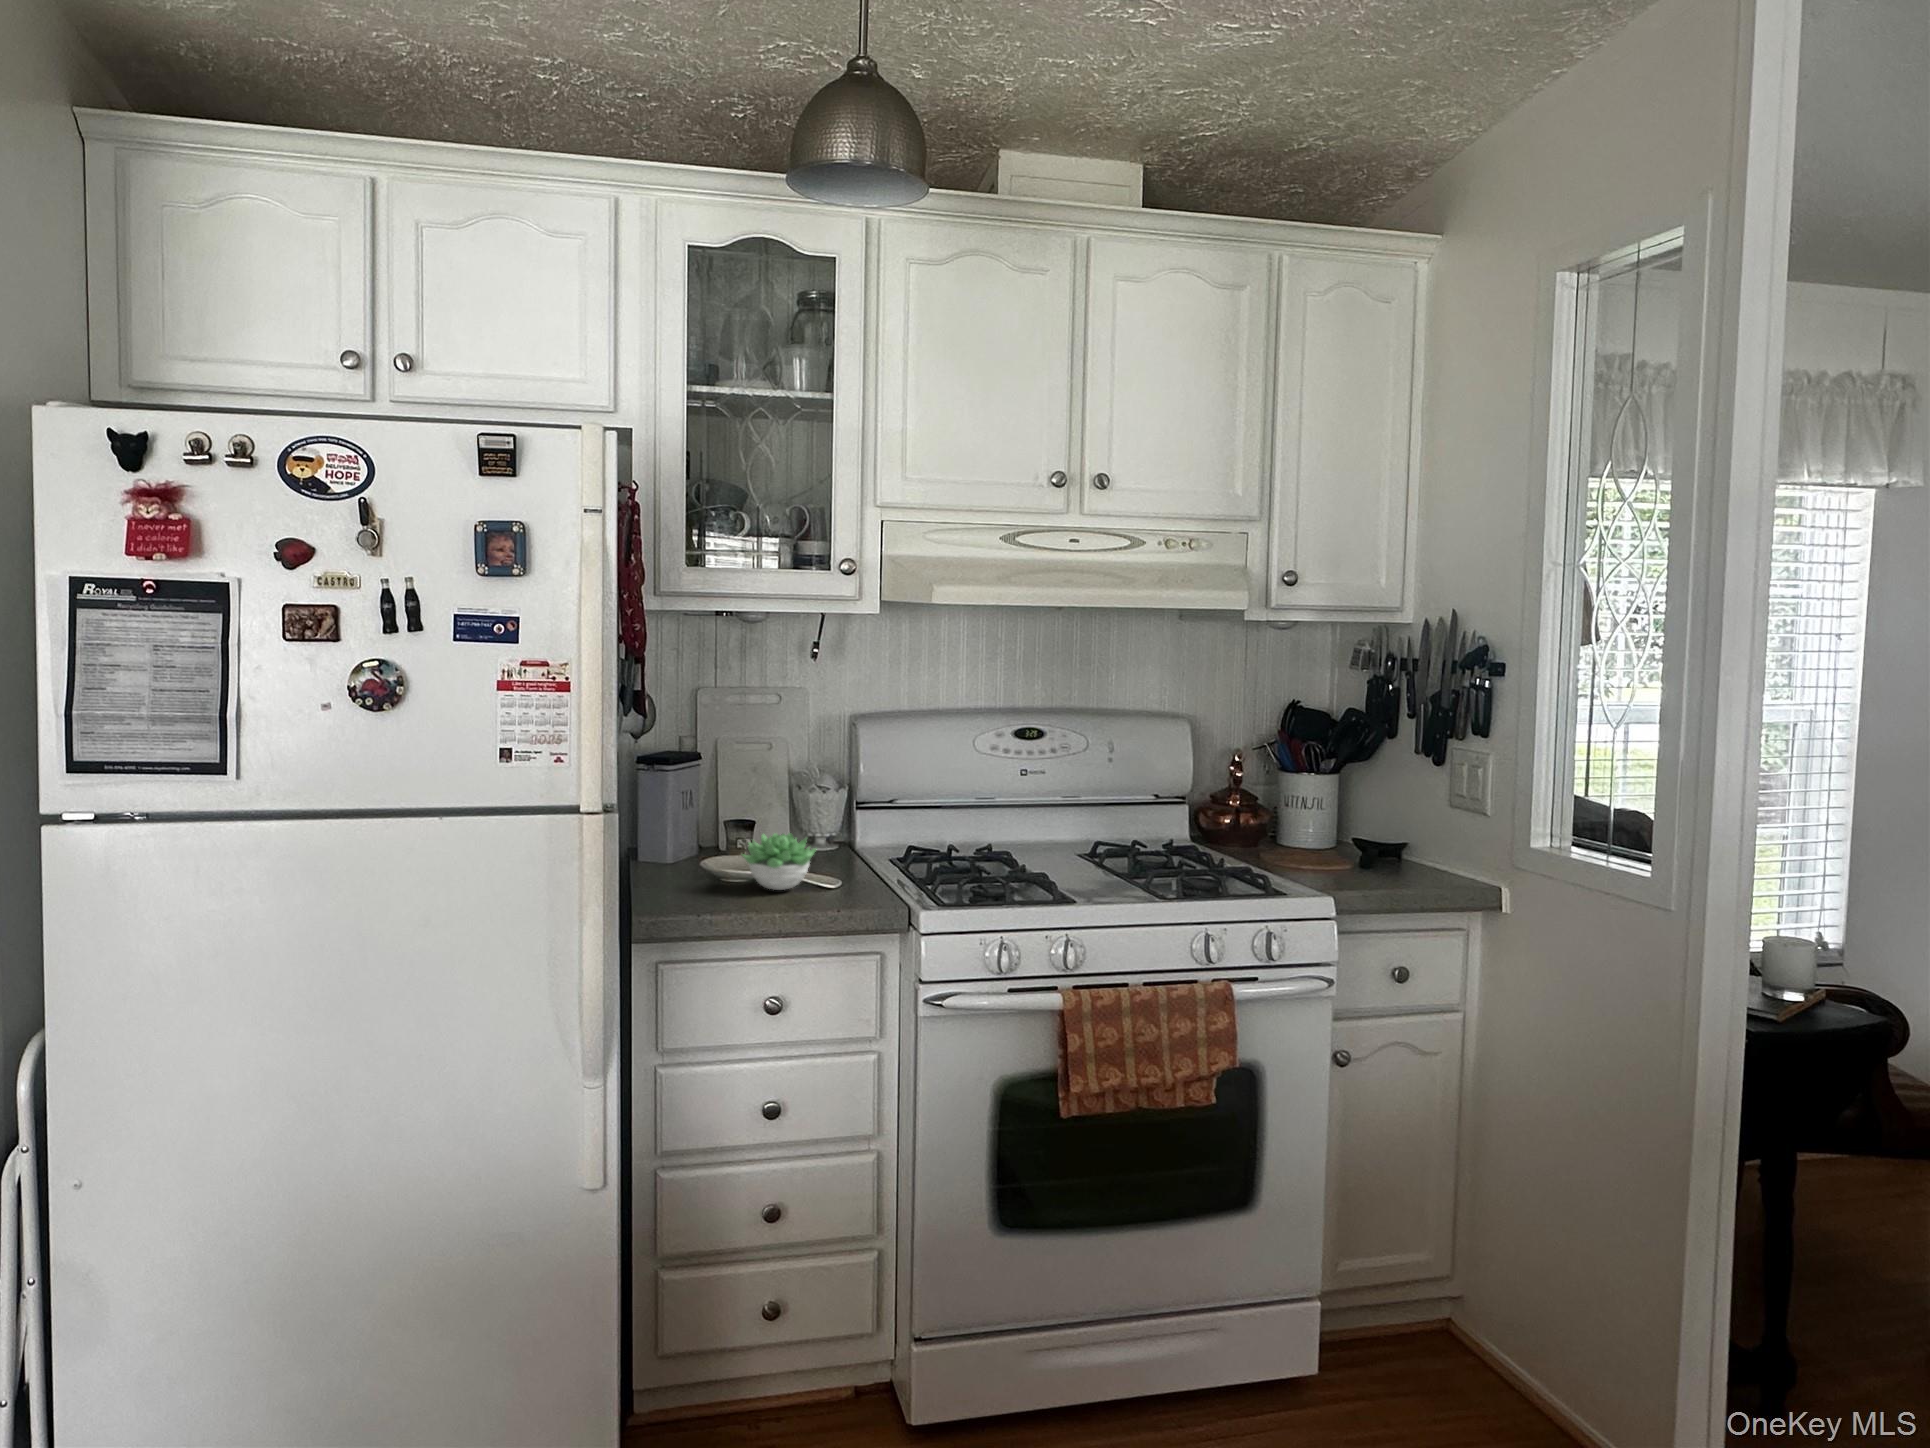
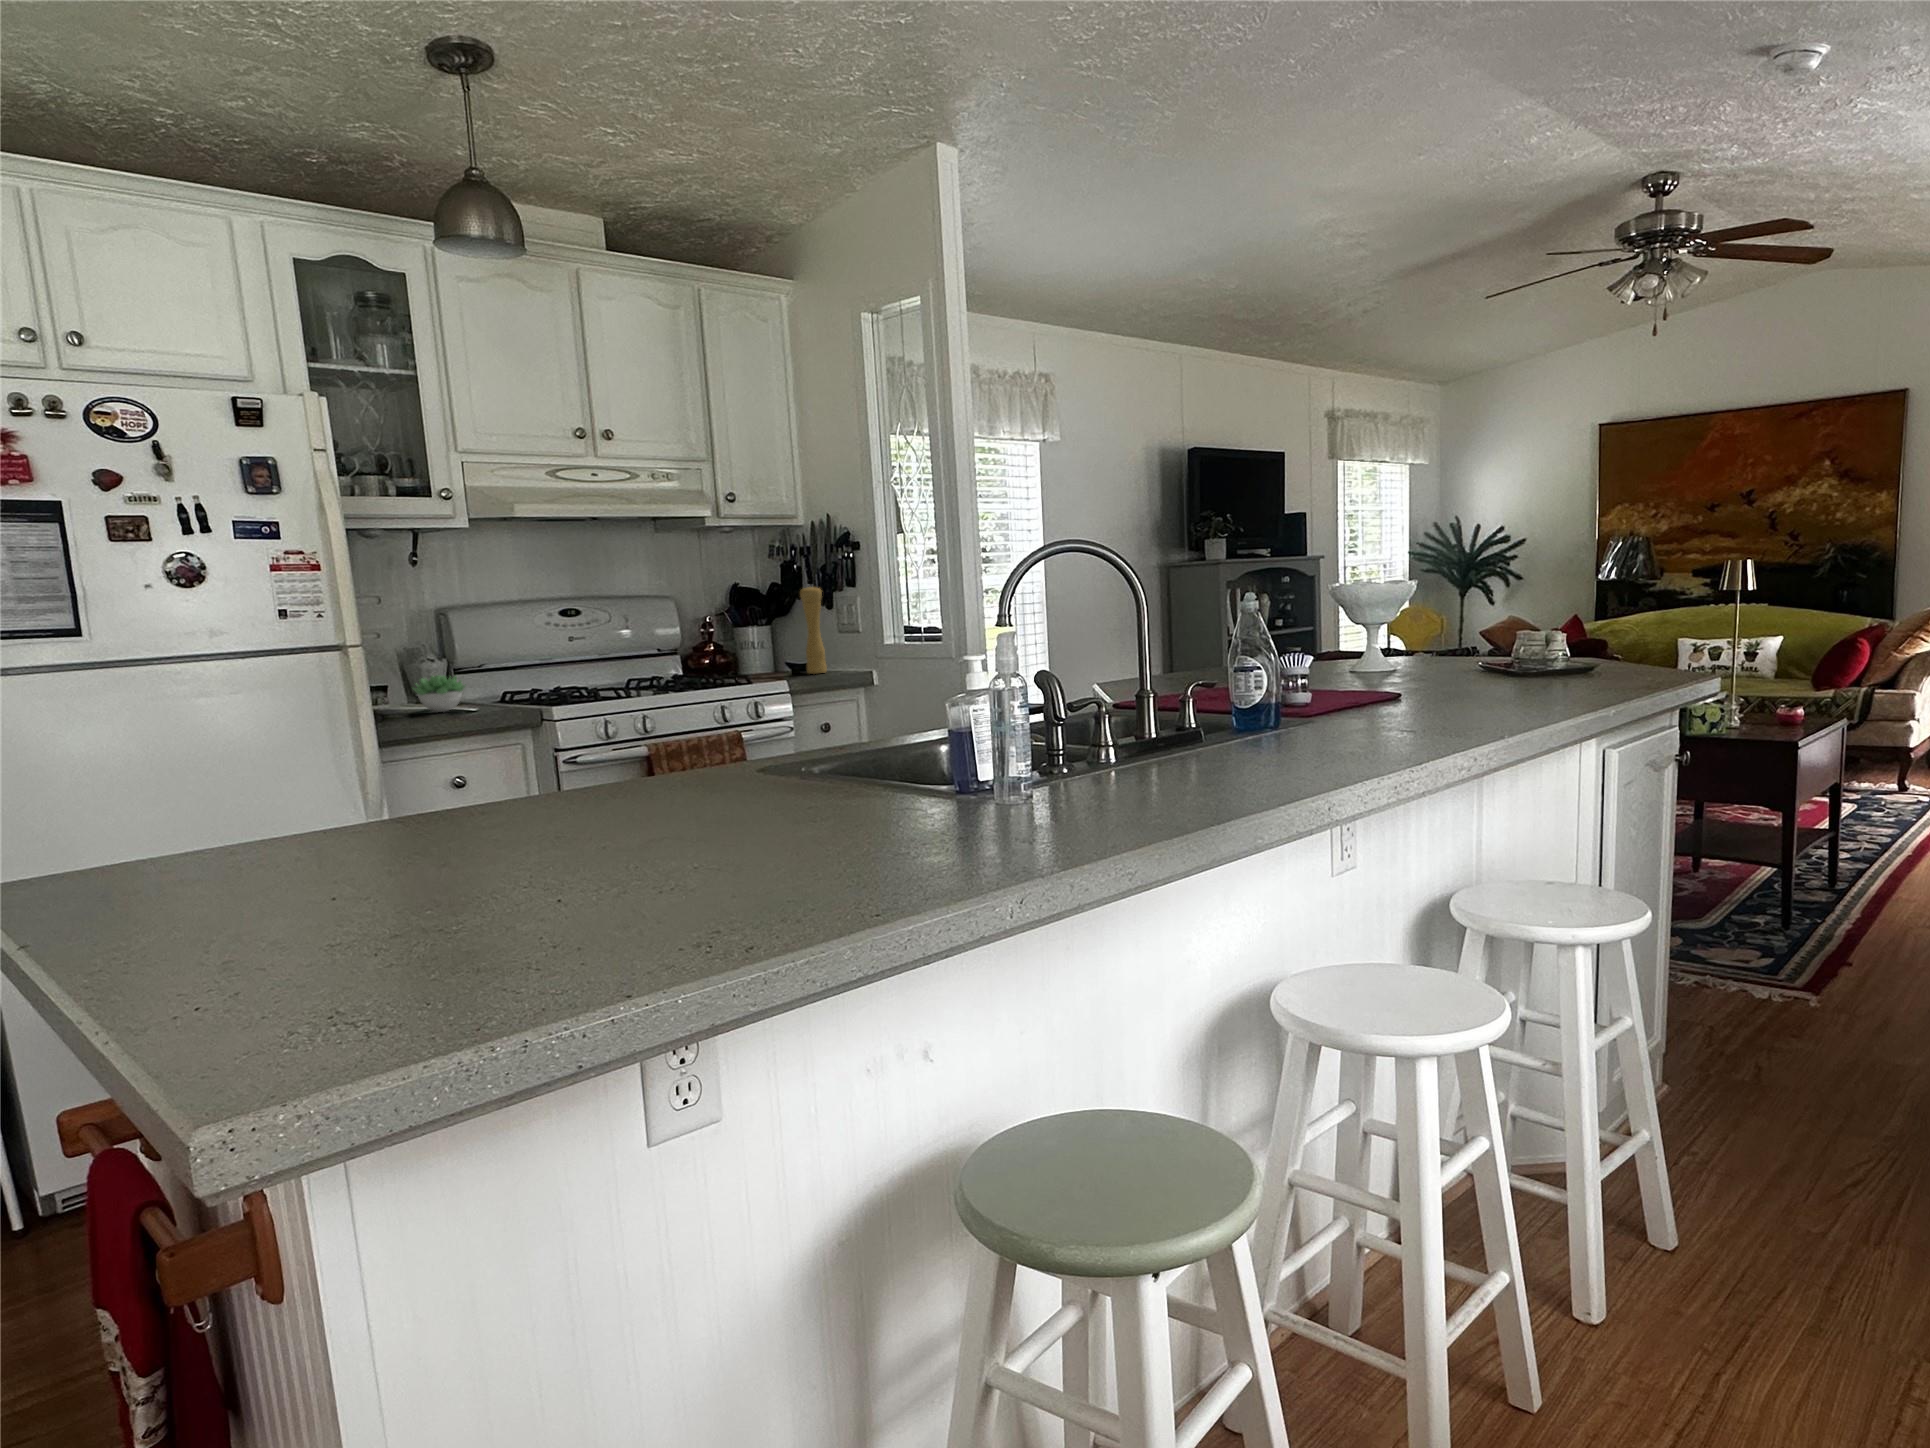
pepper mill: none [1381,732,1425,881] -> present [800,587,827,674]

